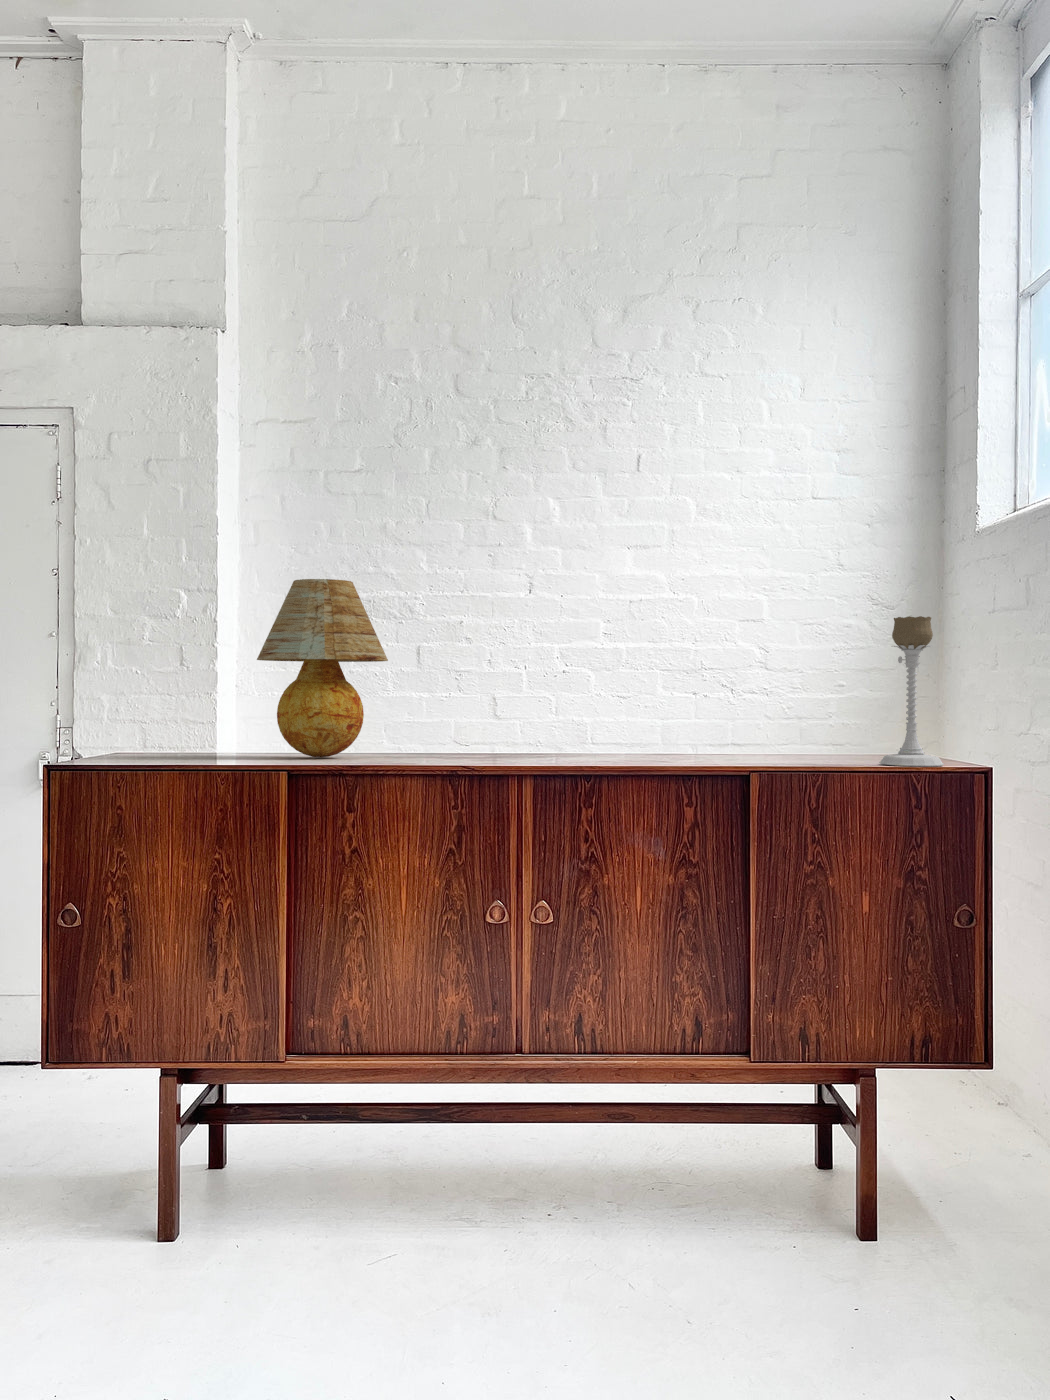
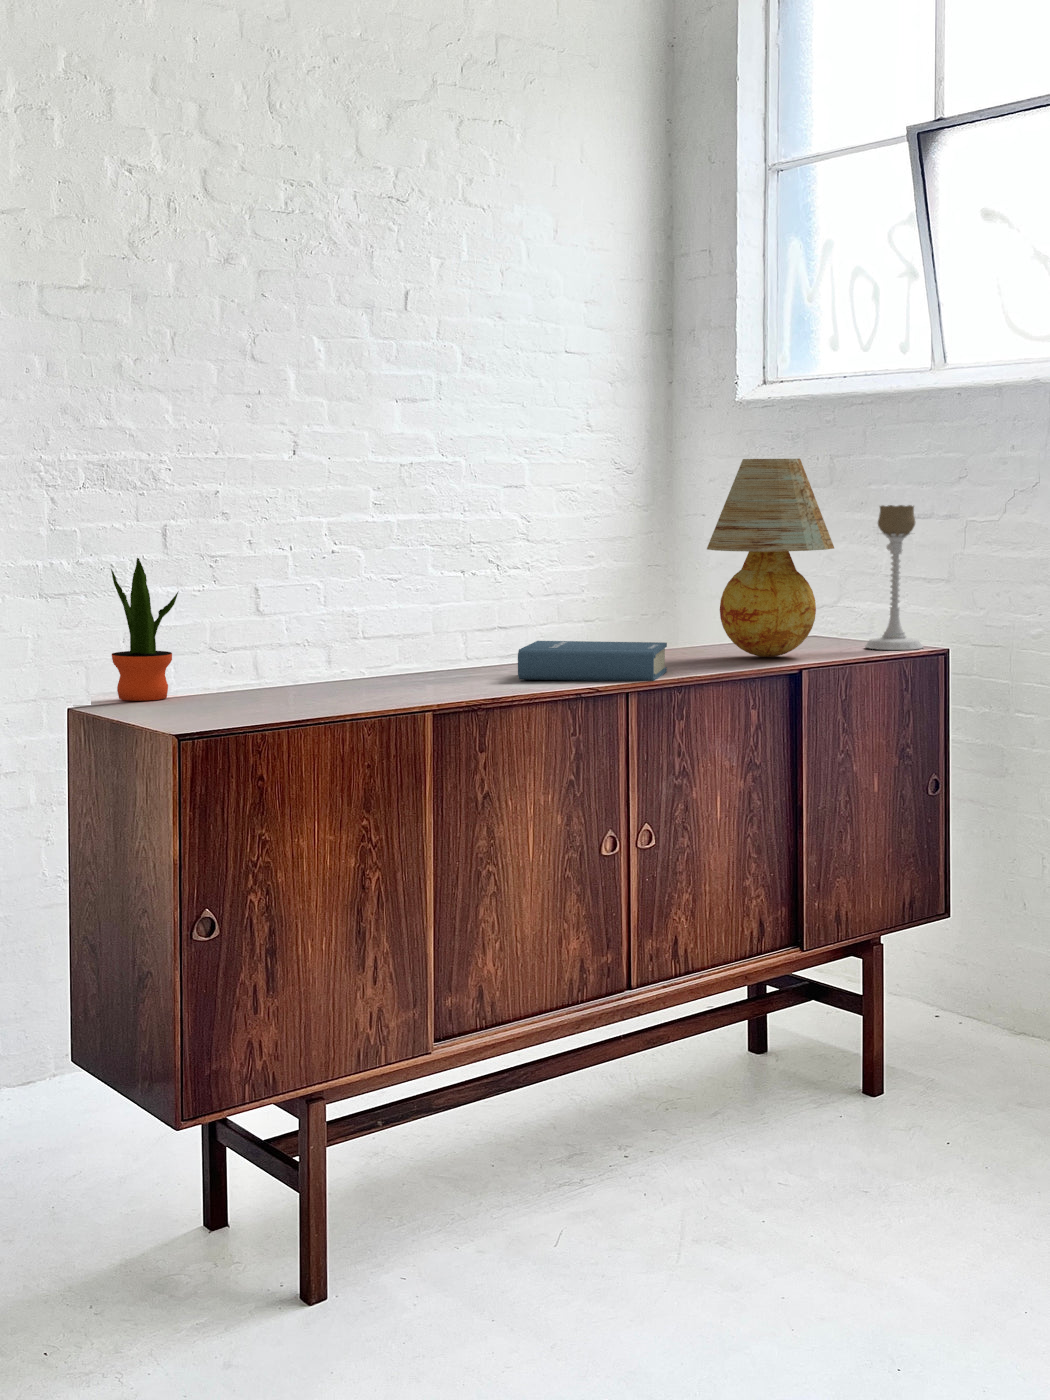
table lamp: present [257,579,388,757] -> present [707,459,834,657]
potted plant: none [184,650,235,755] -> present [111,558,178,701]
hardback book: none [448,732,587,767] -> present [518,641,667,681]

